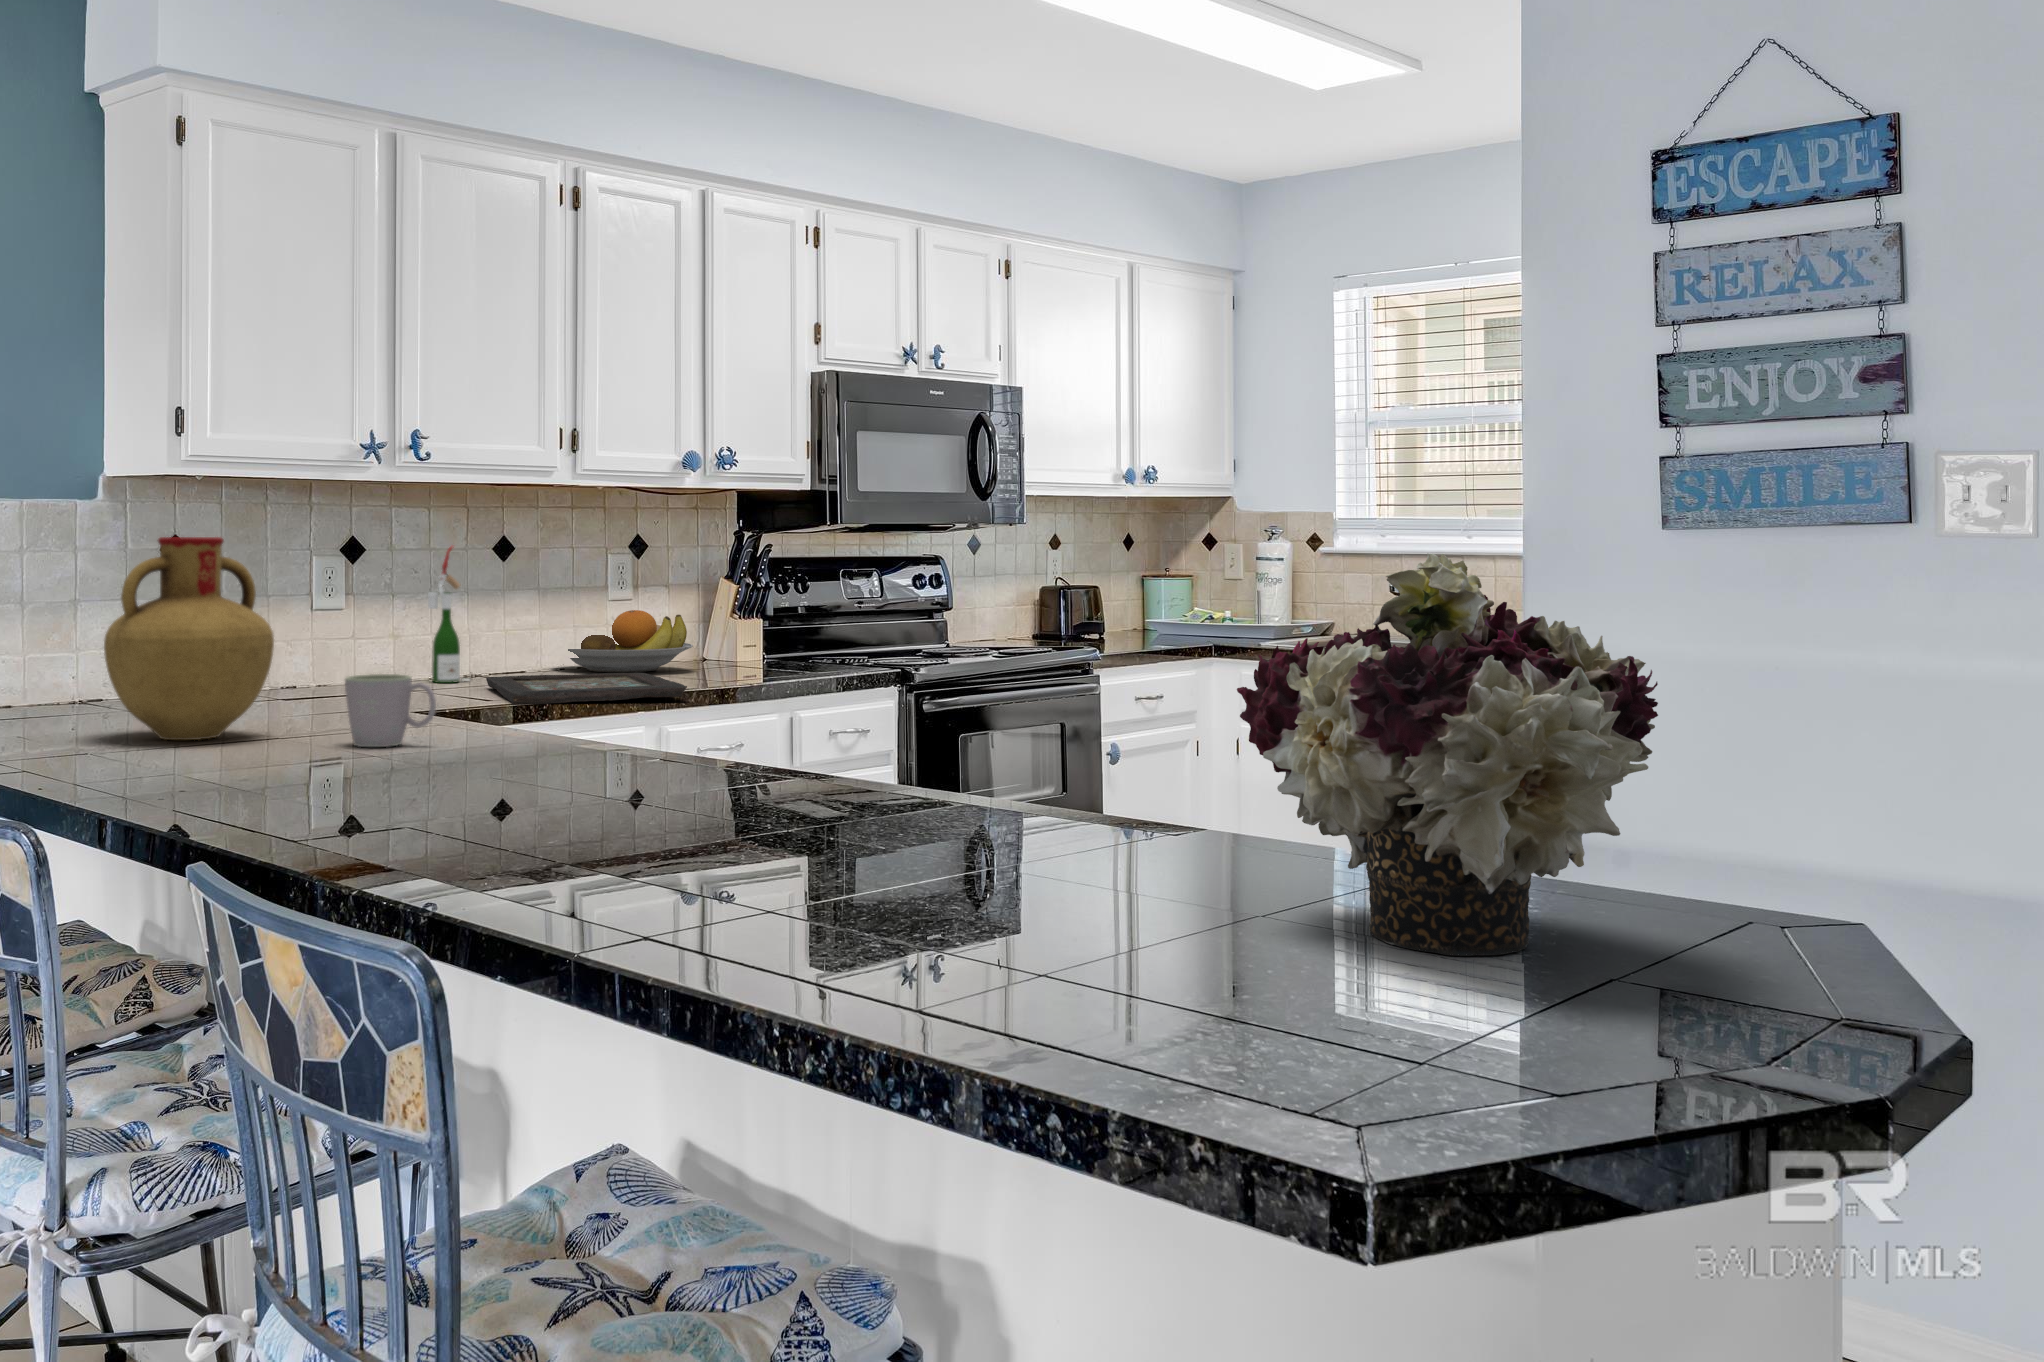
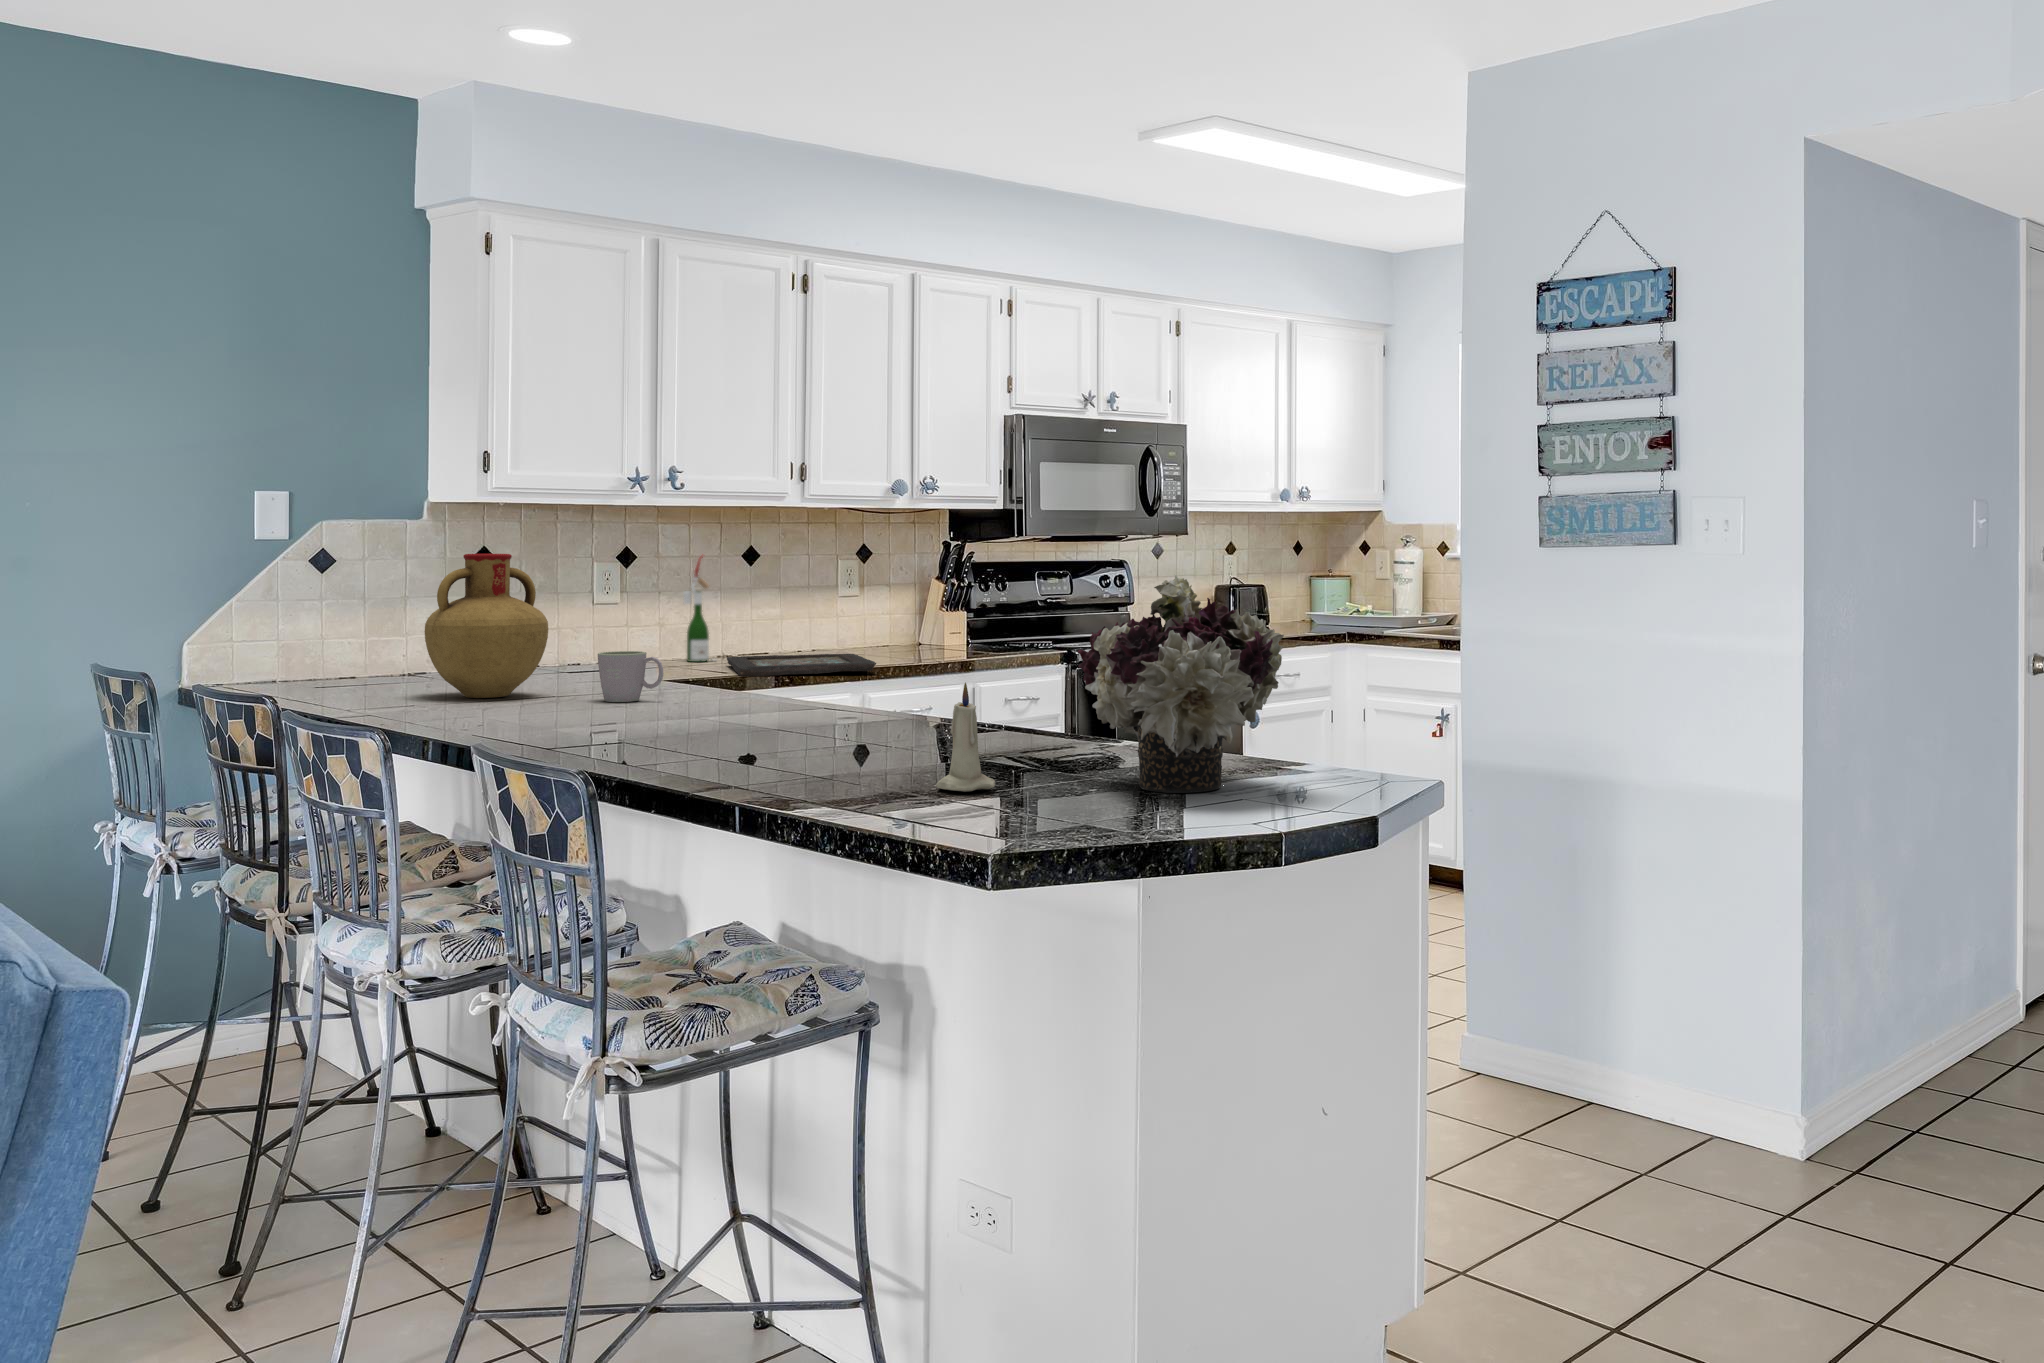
fruit bowl: present [568,610,693,672] -> none [790,605,906,655]
candle: none [1028,750,1139,957] -> present [936,683,995,792]

